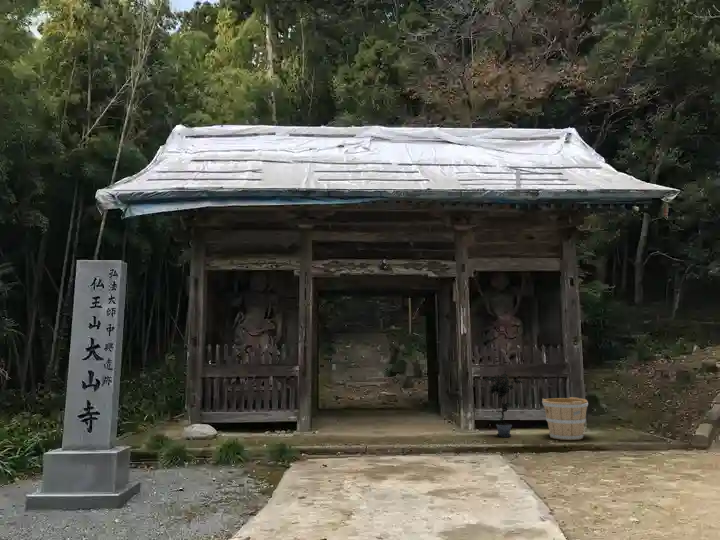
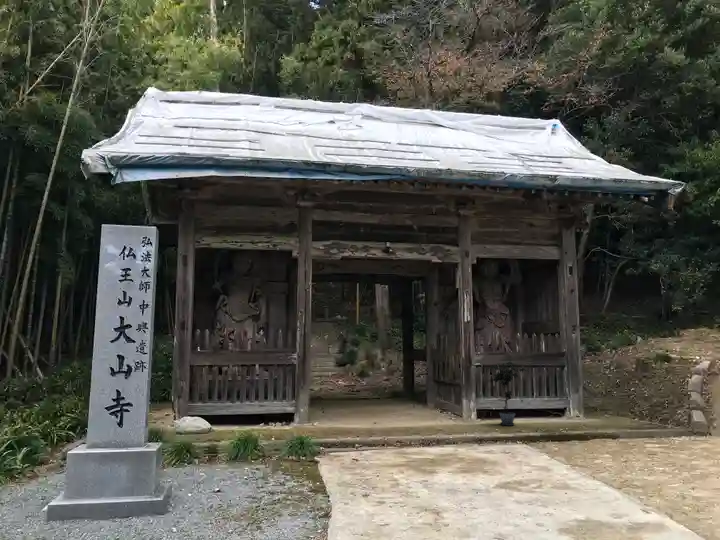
wooden bucket: present [542,397,588,440] -> none [544,385,591,428]

